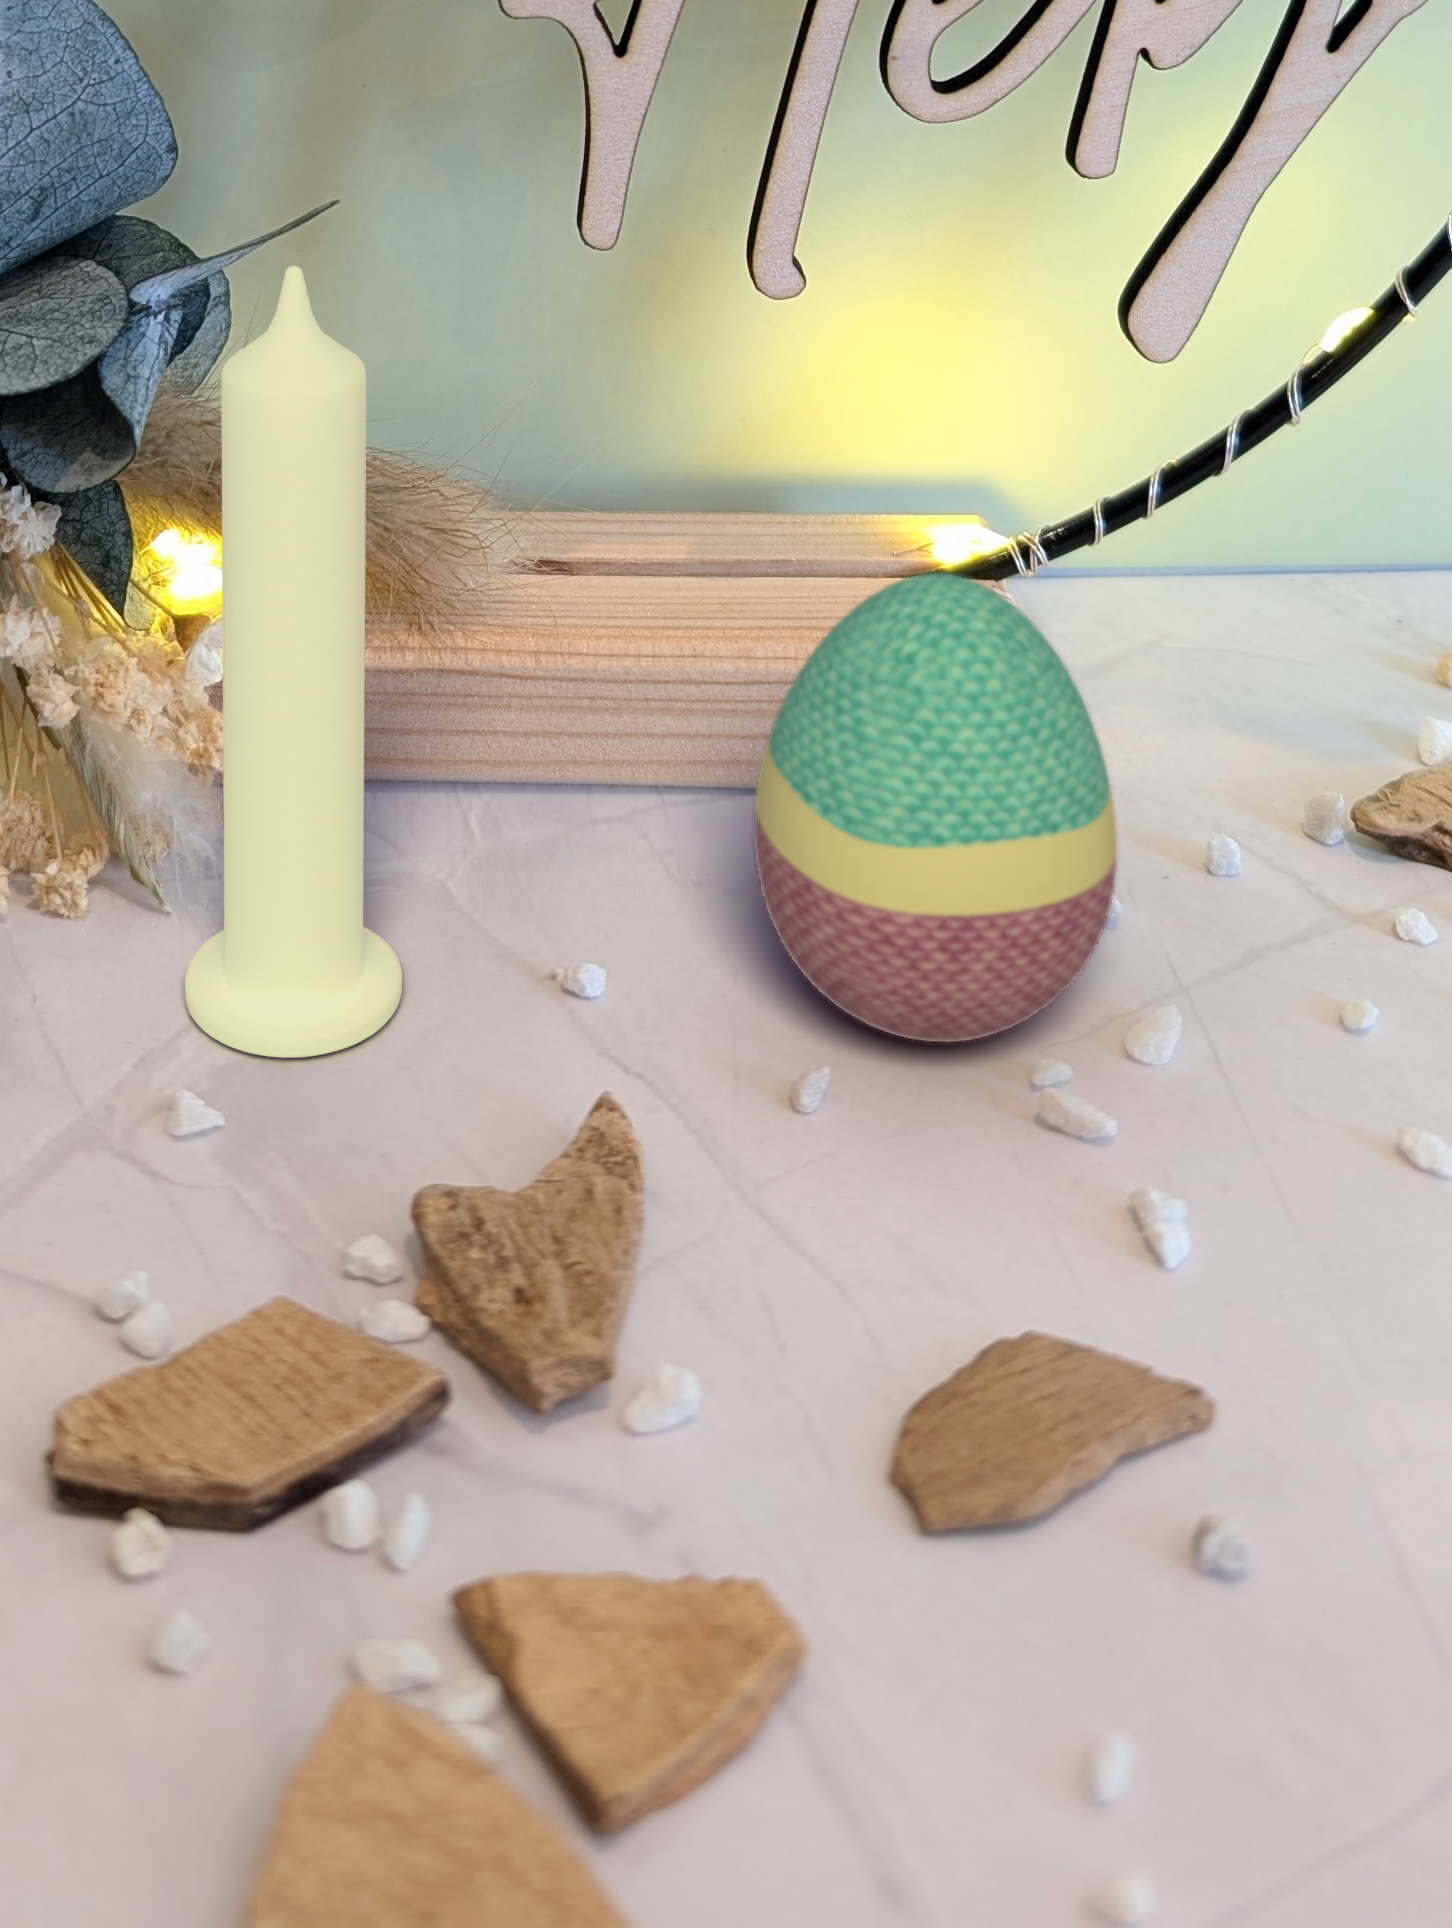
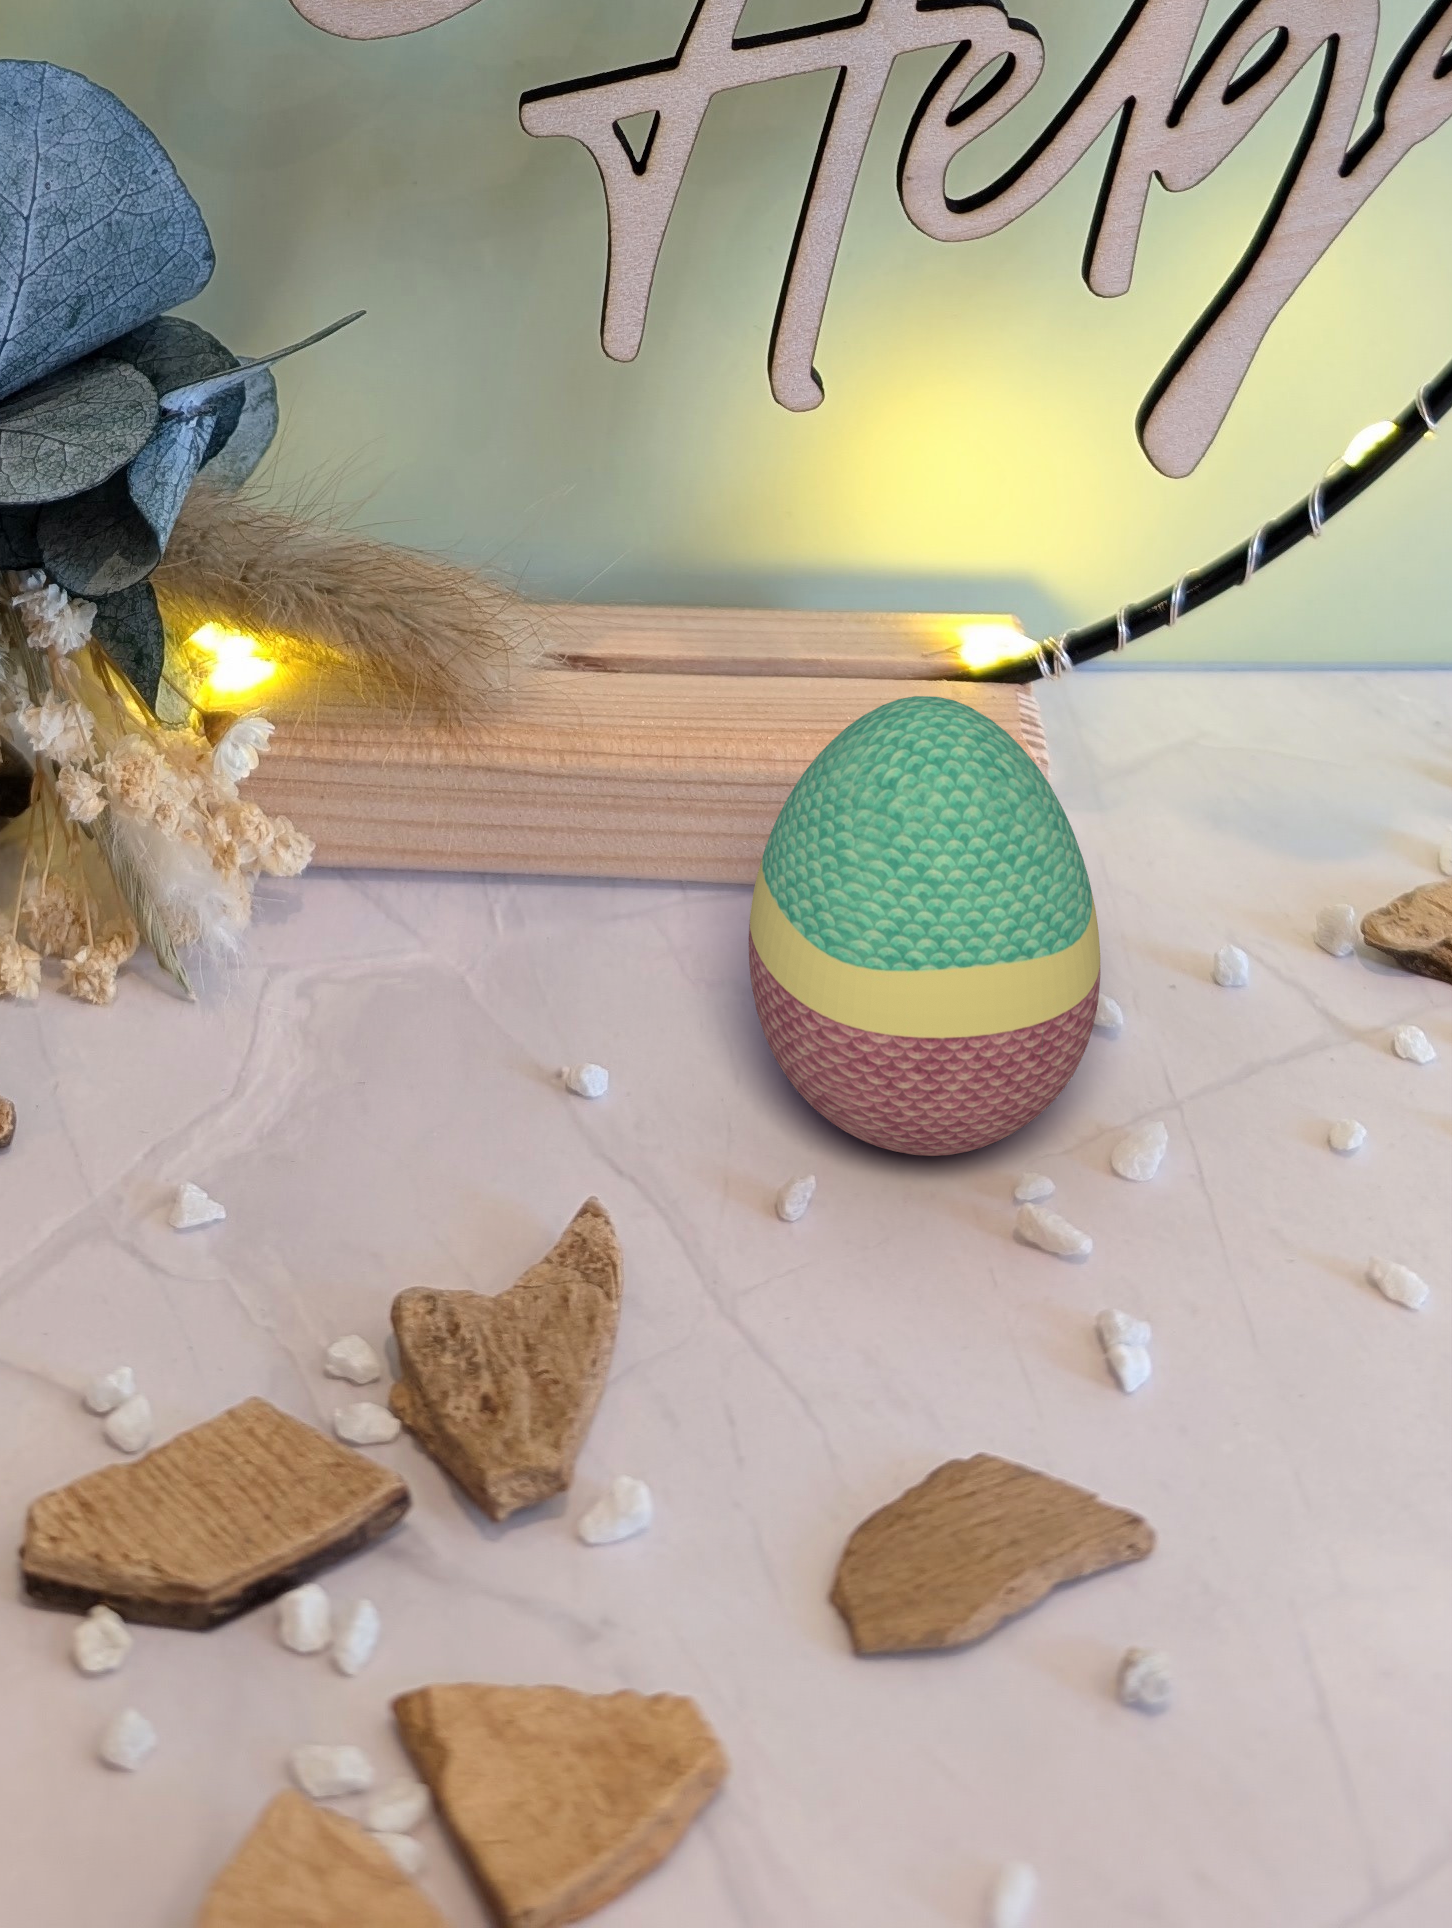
candle: present [185,266,402,1058] -> none [199,394,409,1155]

